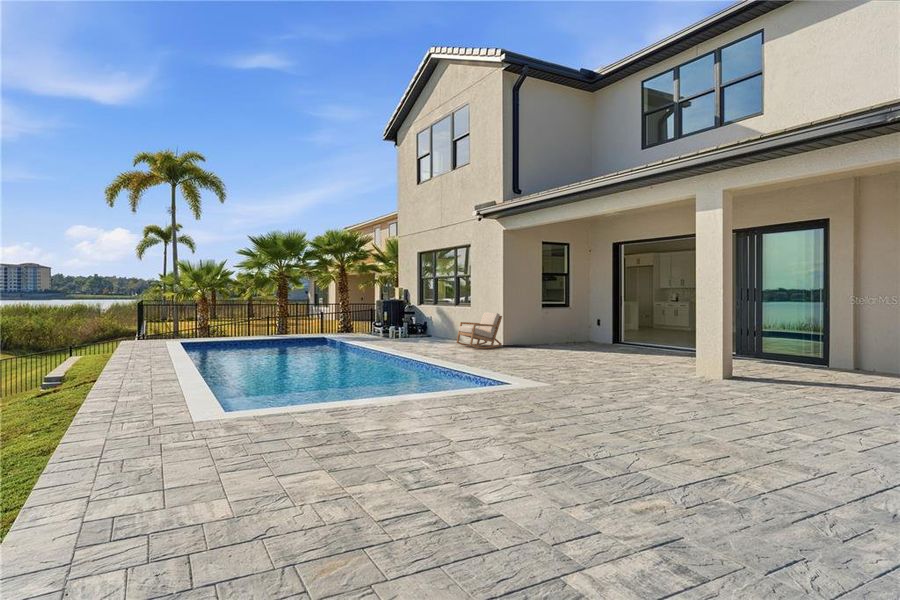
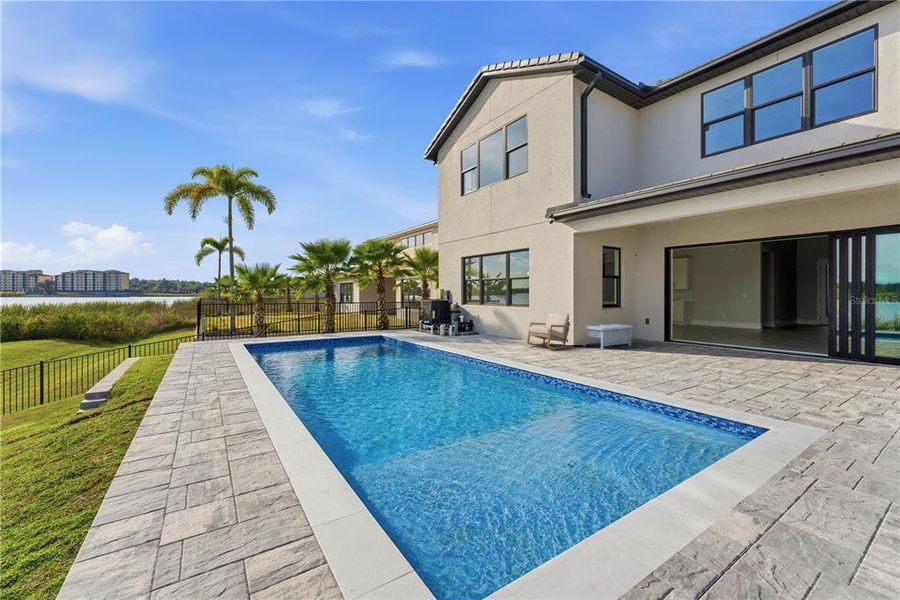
storage bench: none [515,324,569,349] -> present [584,324,632,349]

